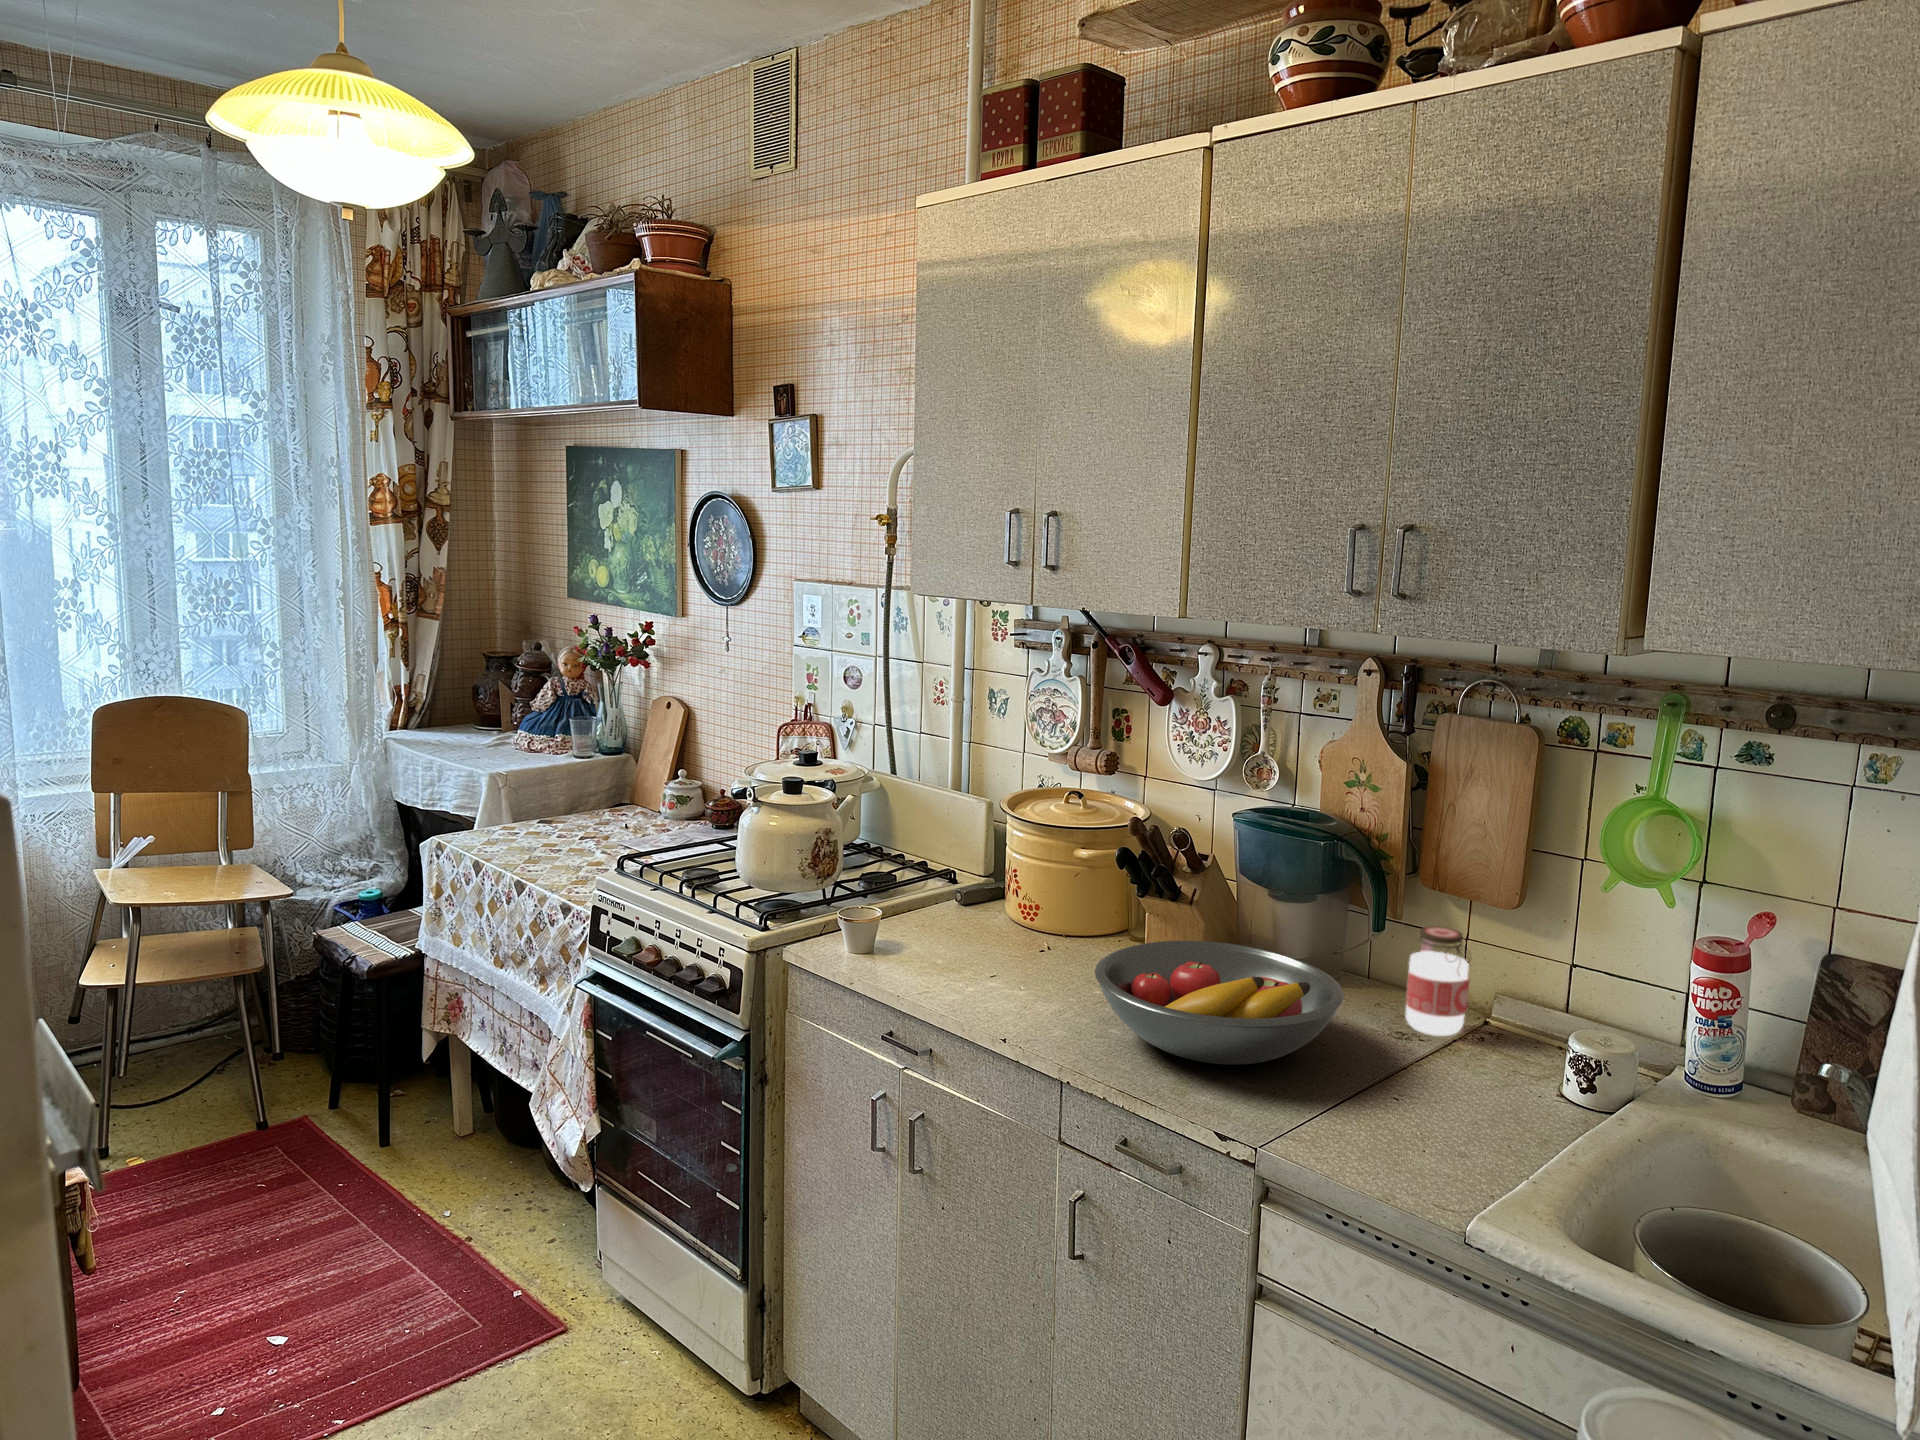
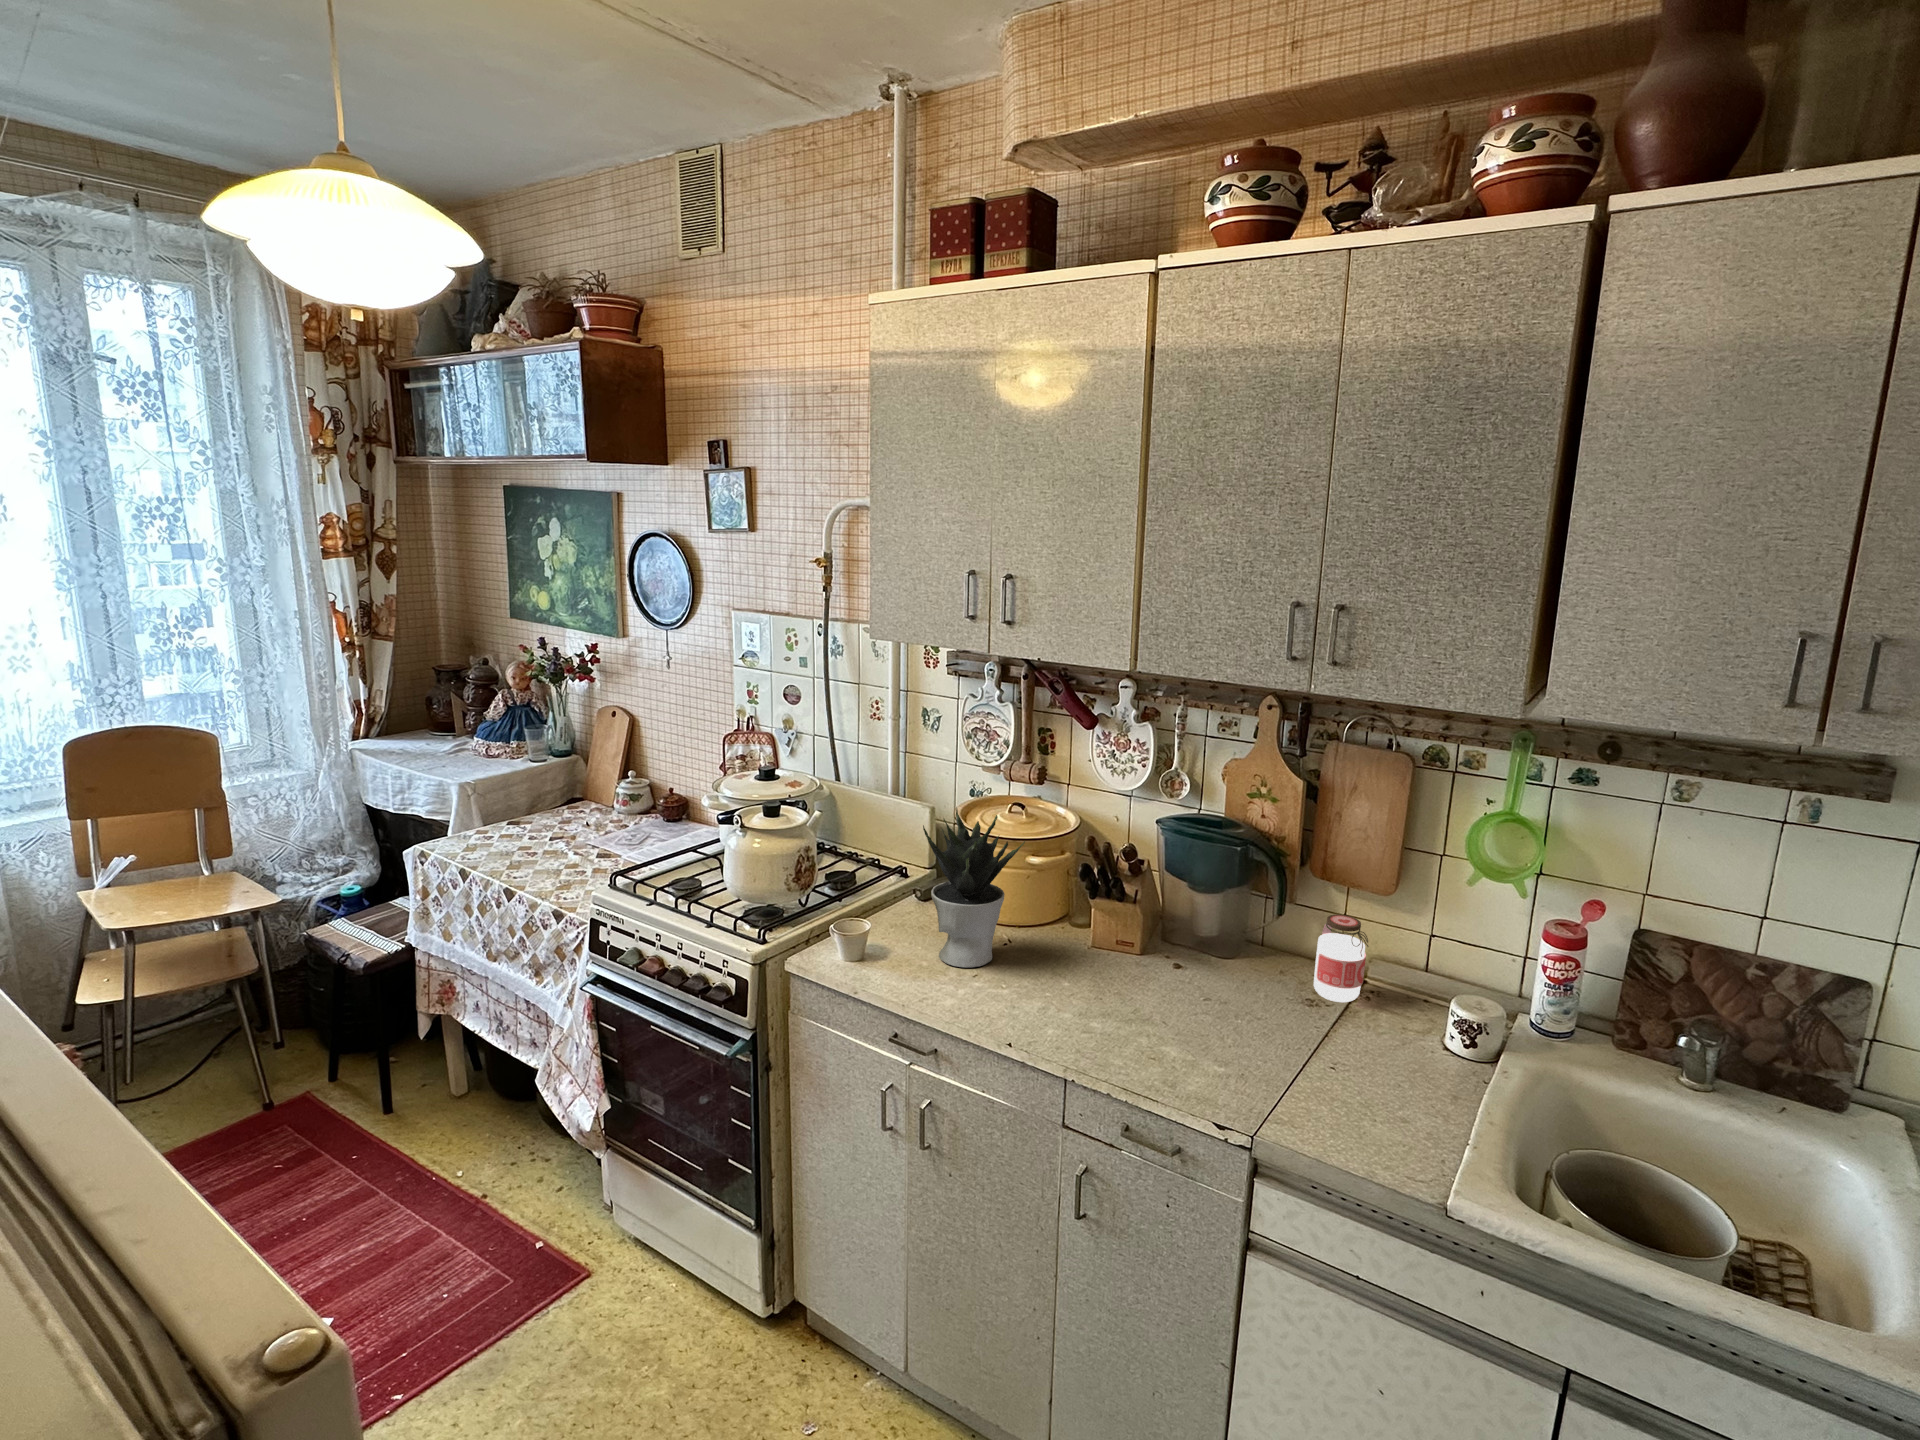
potted plant: none [941,778,1068,971] -> present [923,807,1025,967]
fruit bowl: present [1095,941,1344,1065] -> none [1082,937,1291,1054]

